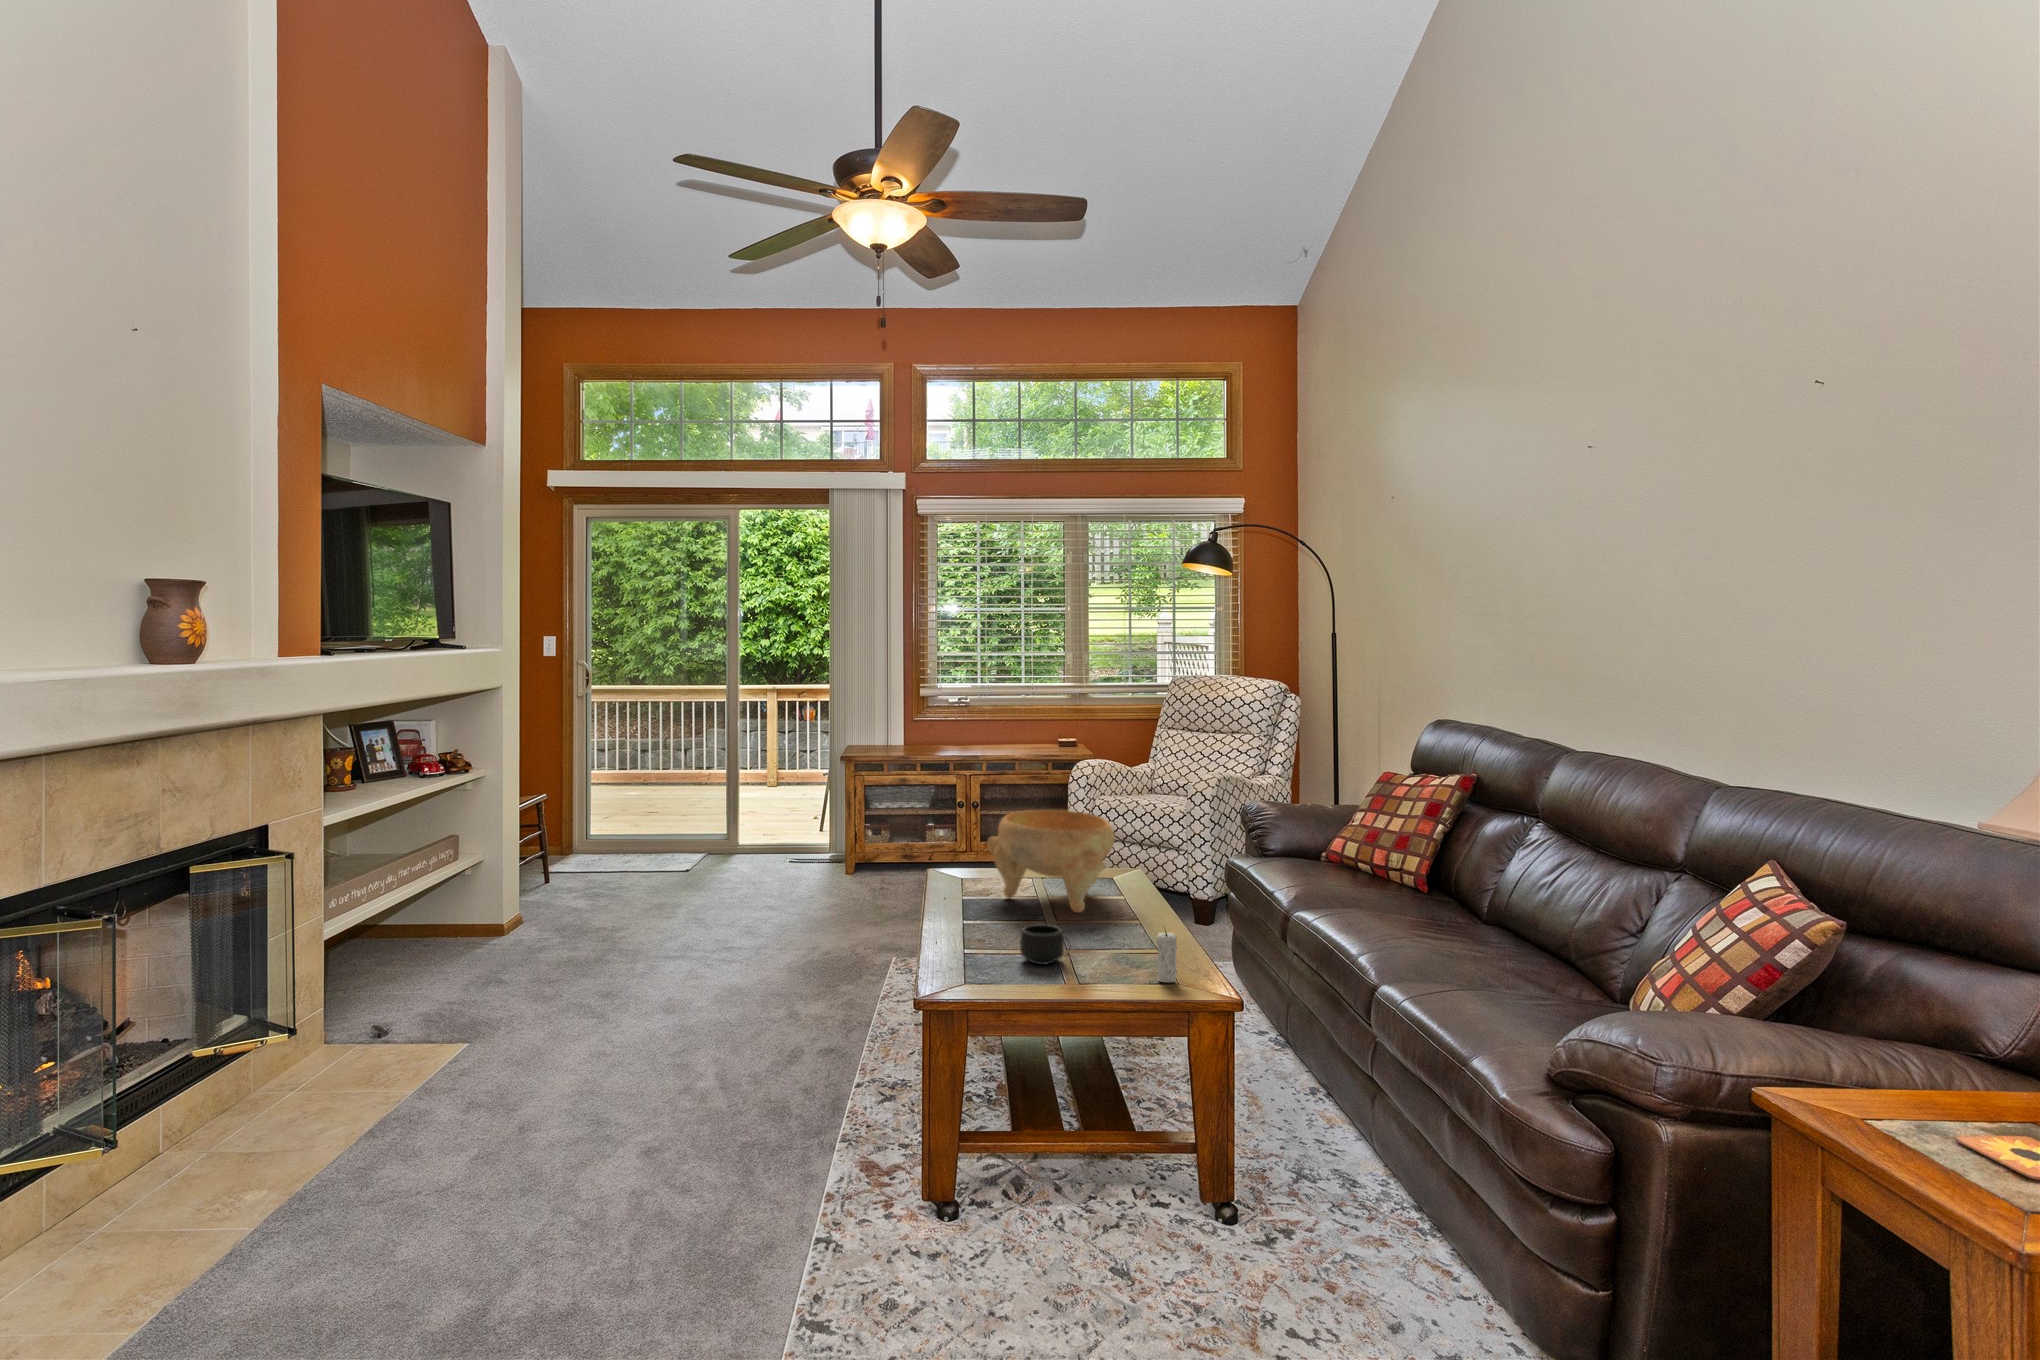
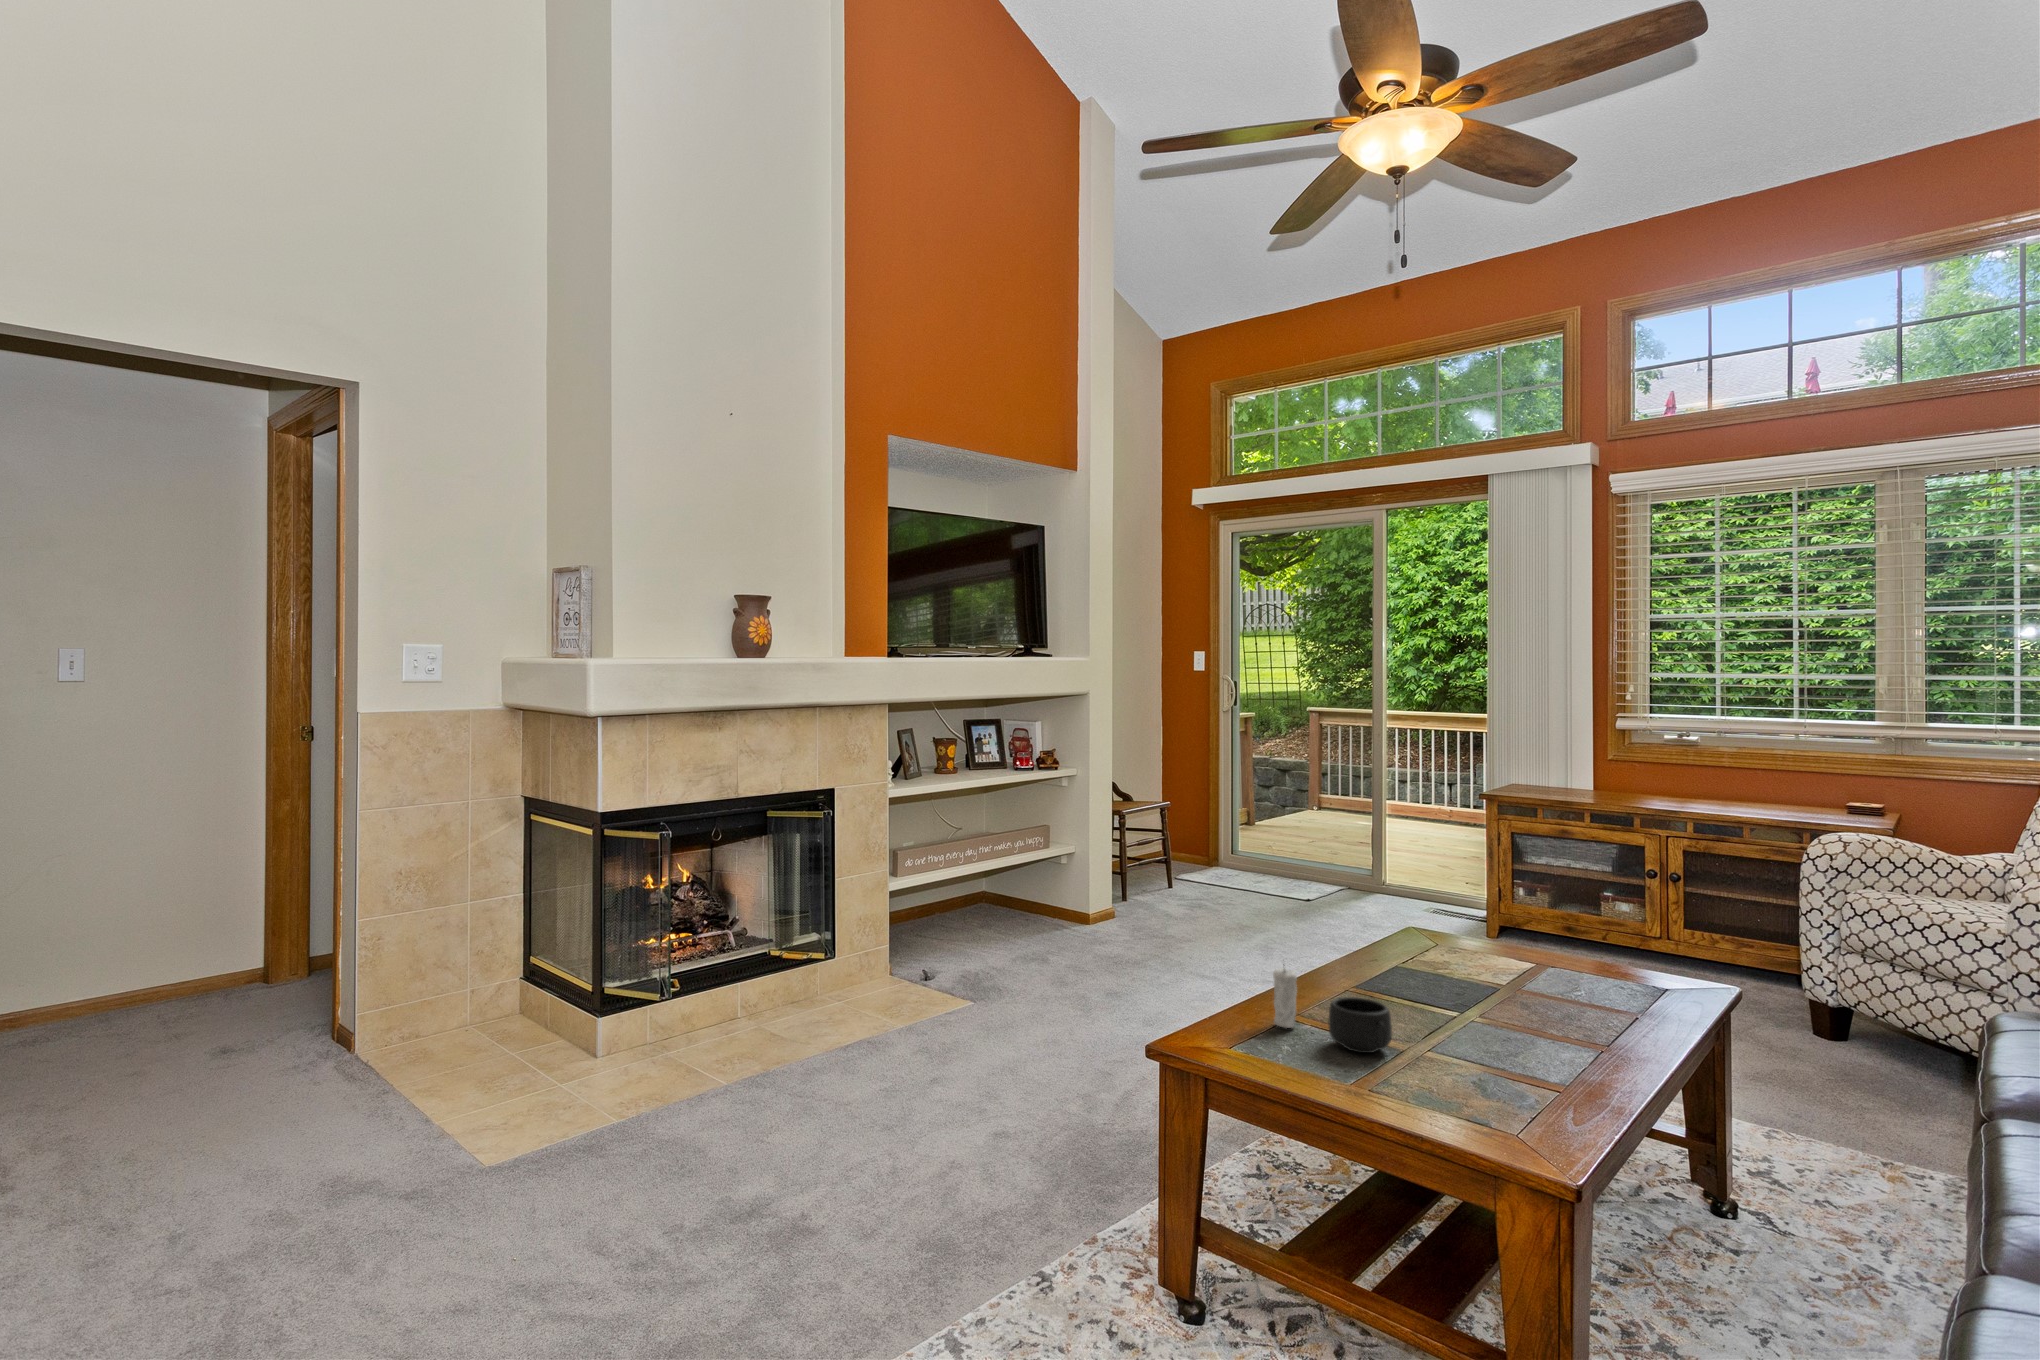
decorative bowl: present [988,810,1115,913] -> none [1425,863,1613,1013]
candle: present [1157,928,1177,982] -> present [1273,968,1297,1028]

